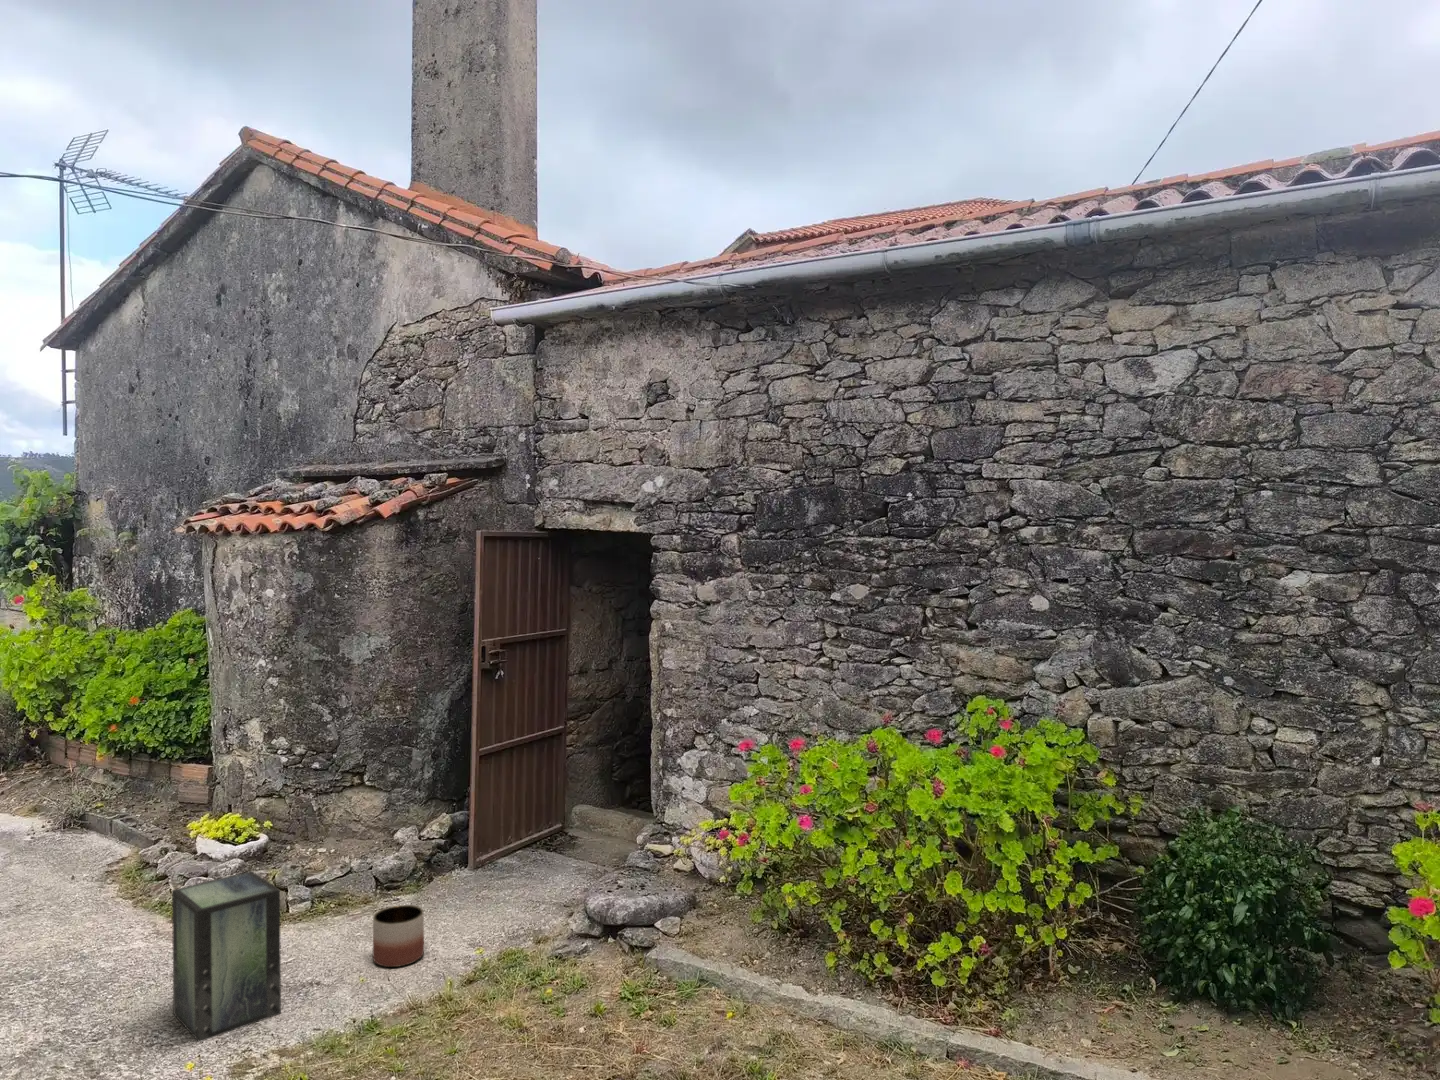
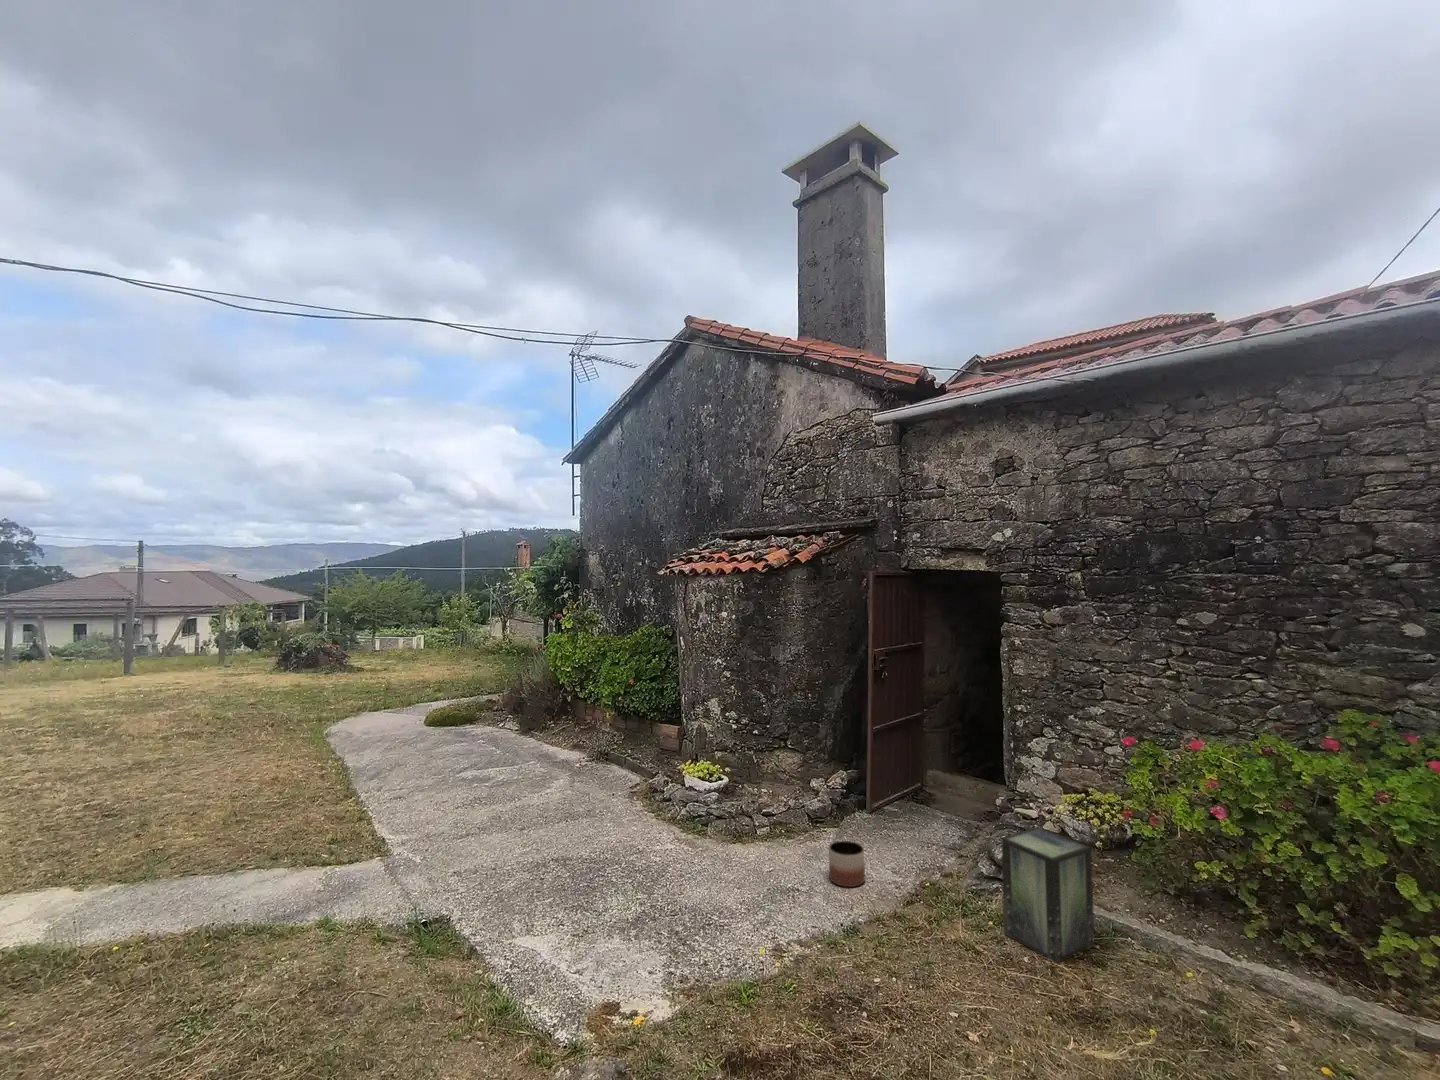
storage box: present [172,871,281,1042] -> present [1001,827,1094,963]

